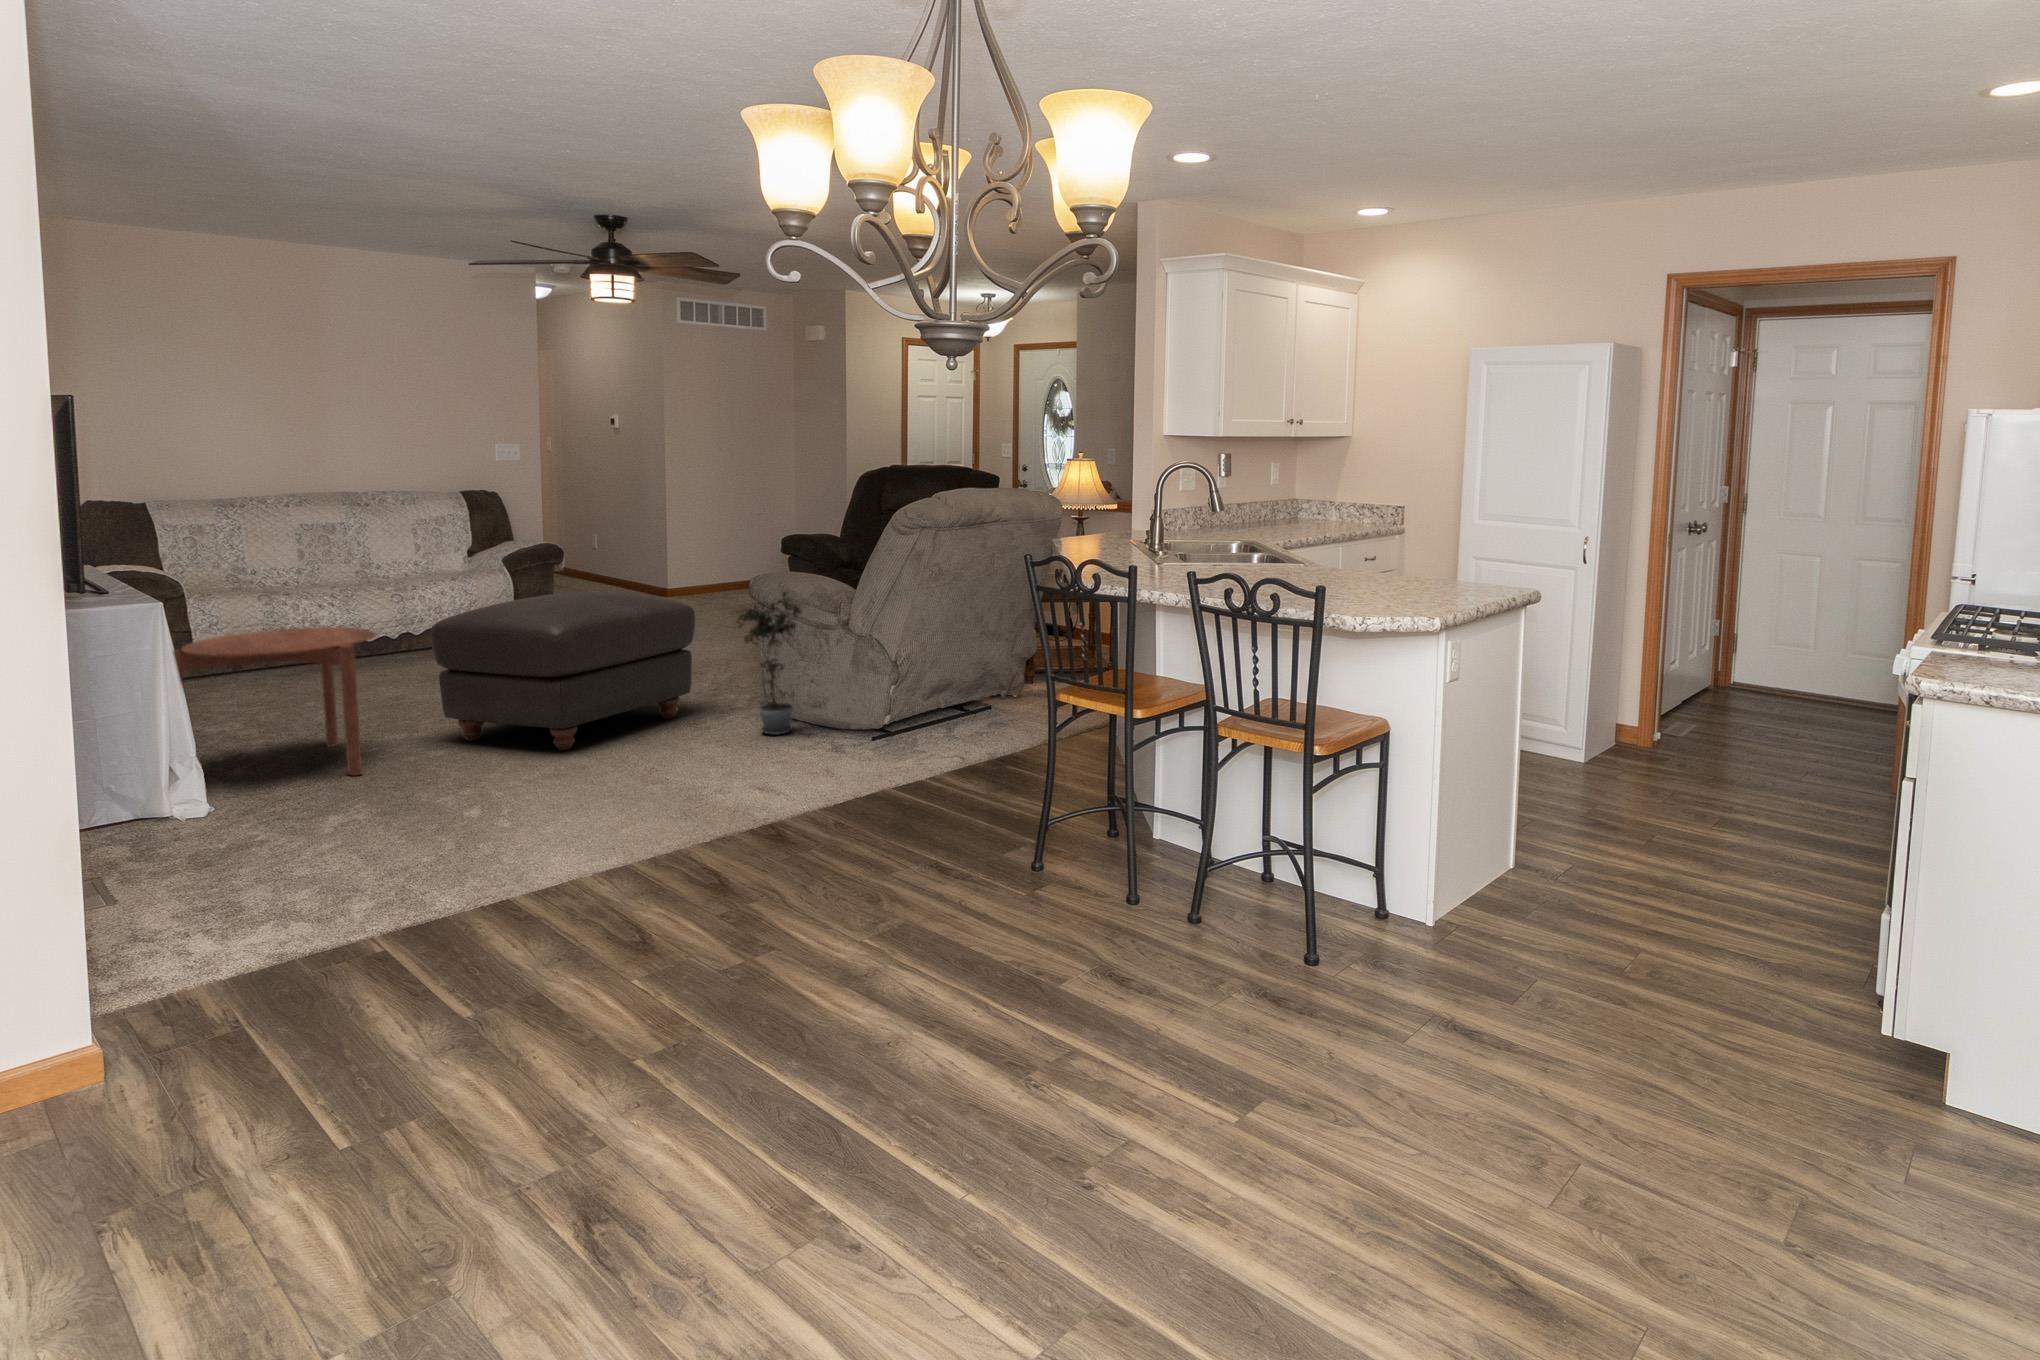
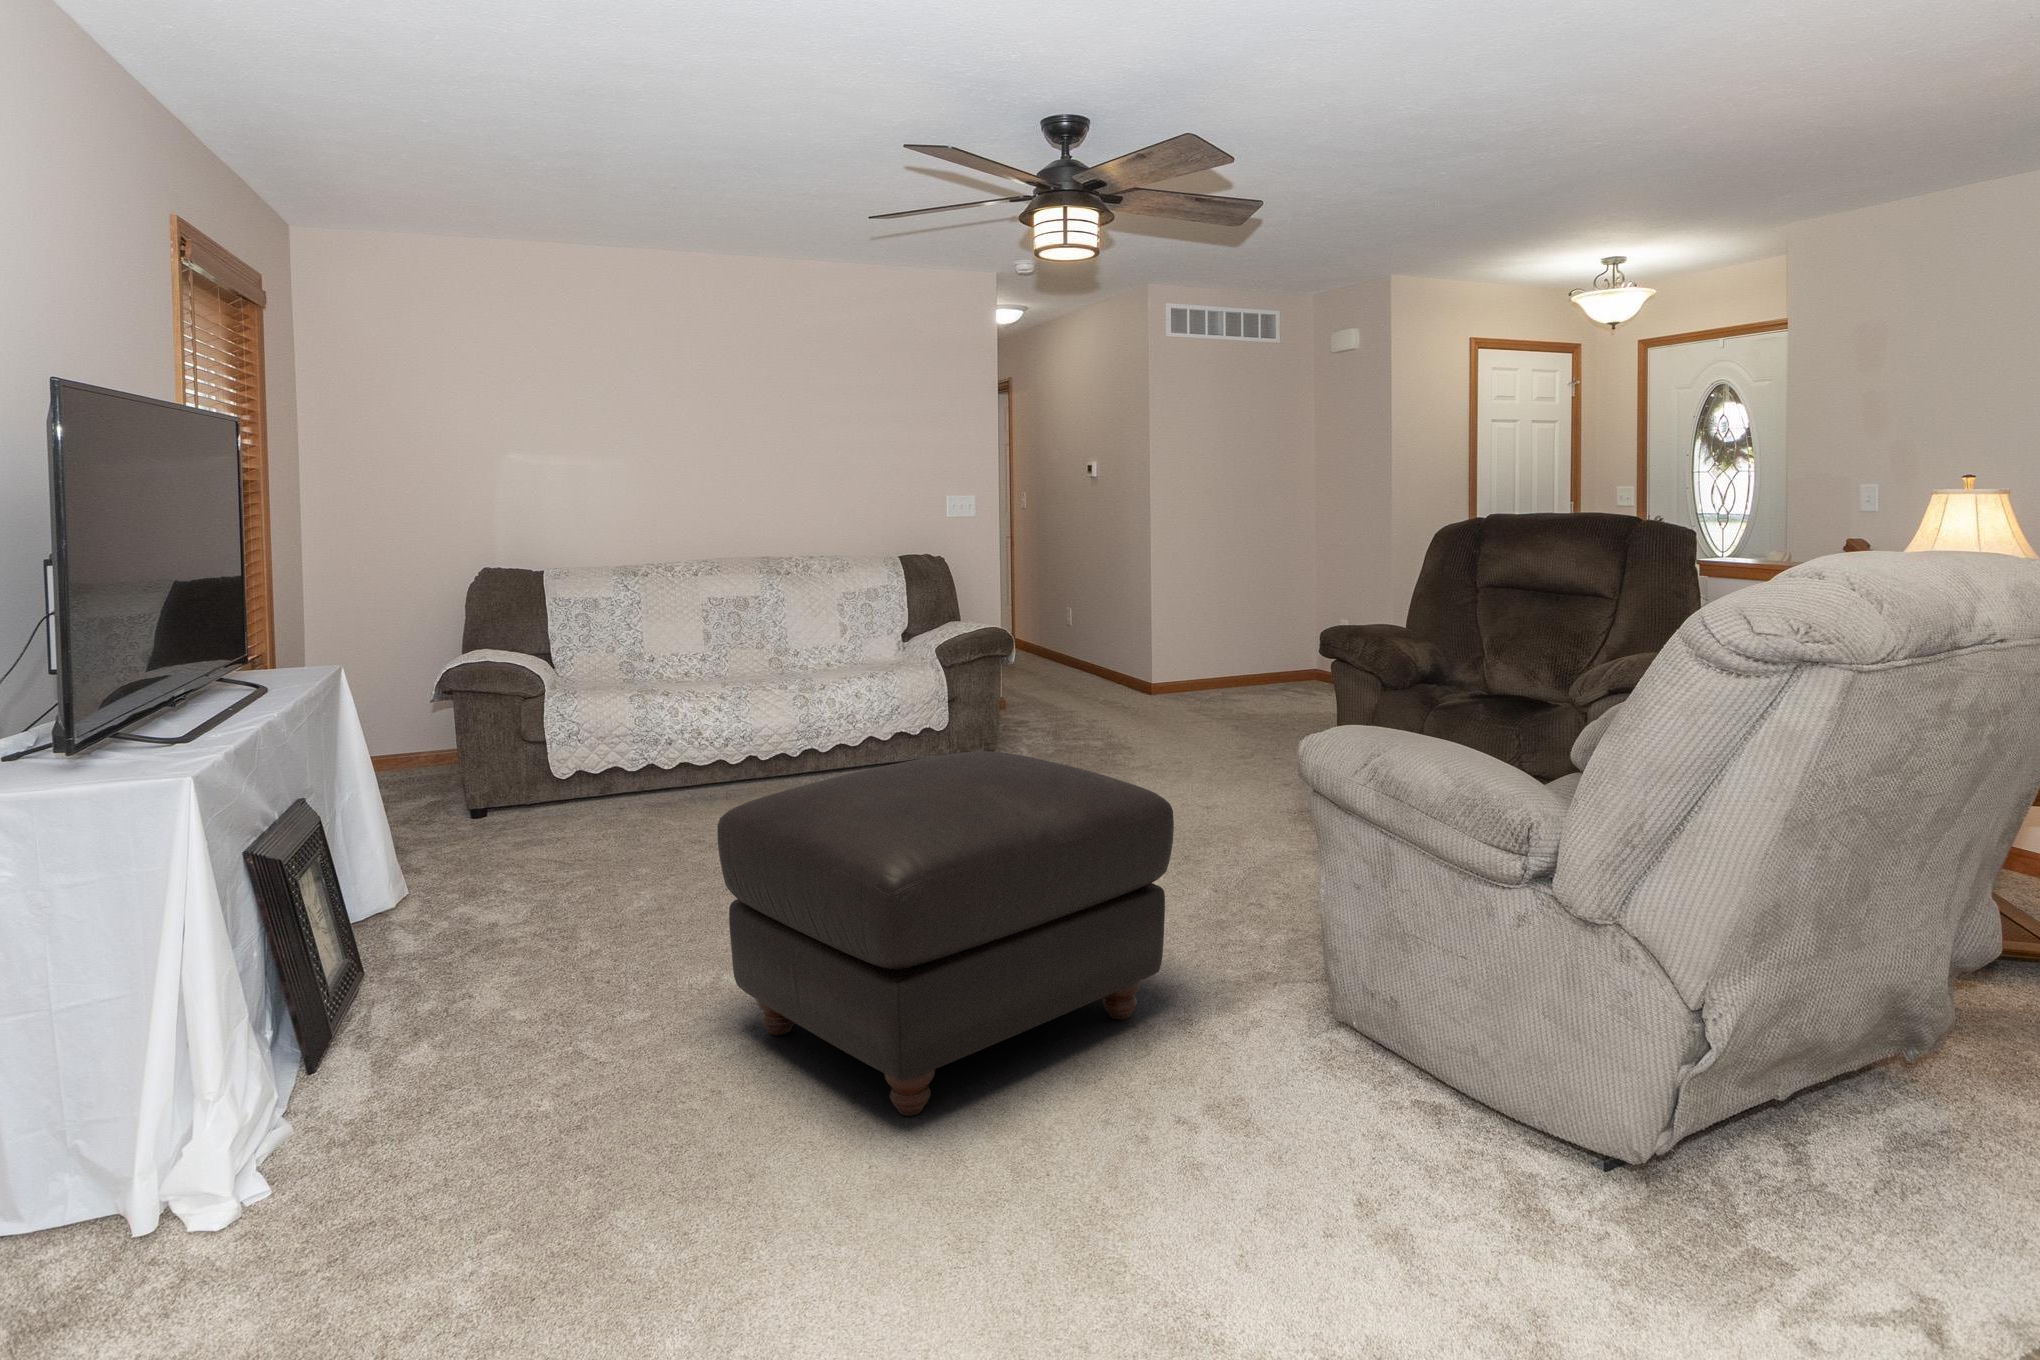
potted plant: present [738,592,802,735] -> none [1258,816,1422,1150]
side table: present [173,627,377,775] -> none [280,797,624,1133]

